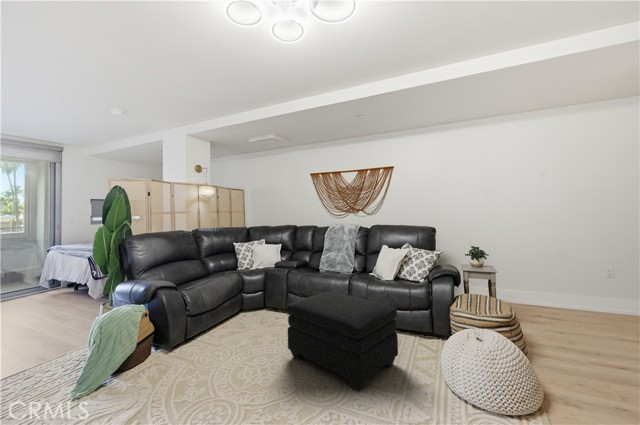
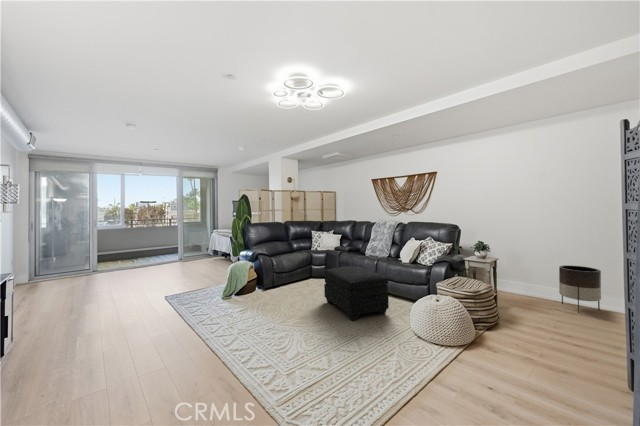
planter: none [536,267,579,319] -> present [559,265,601,313]

